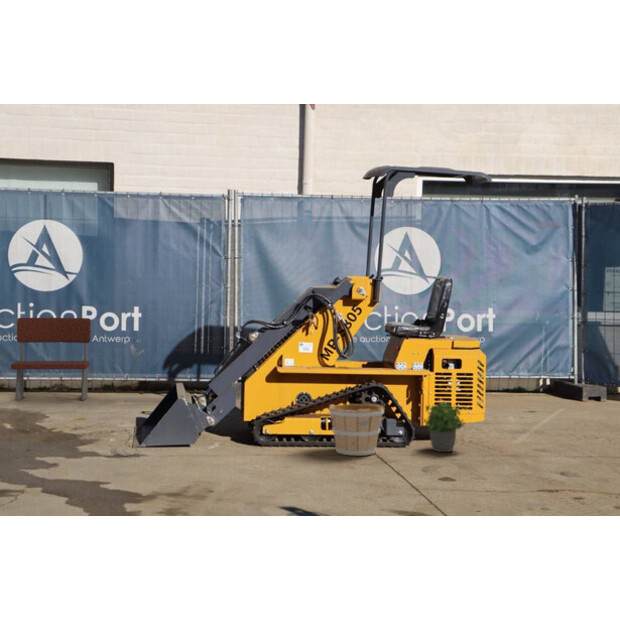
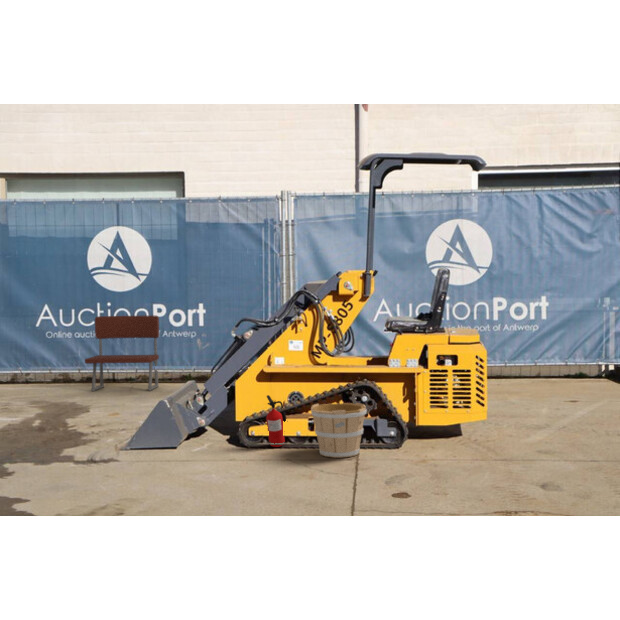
fire extinguisher: none [279,396,300,448] -> present [266,395,287,447]
potted plant: present [424,402,465,452] -> none [411,402,455,455]

